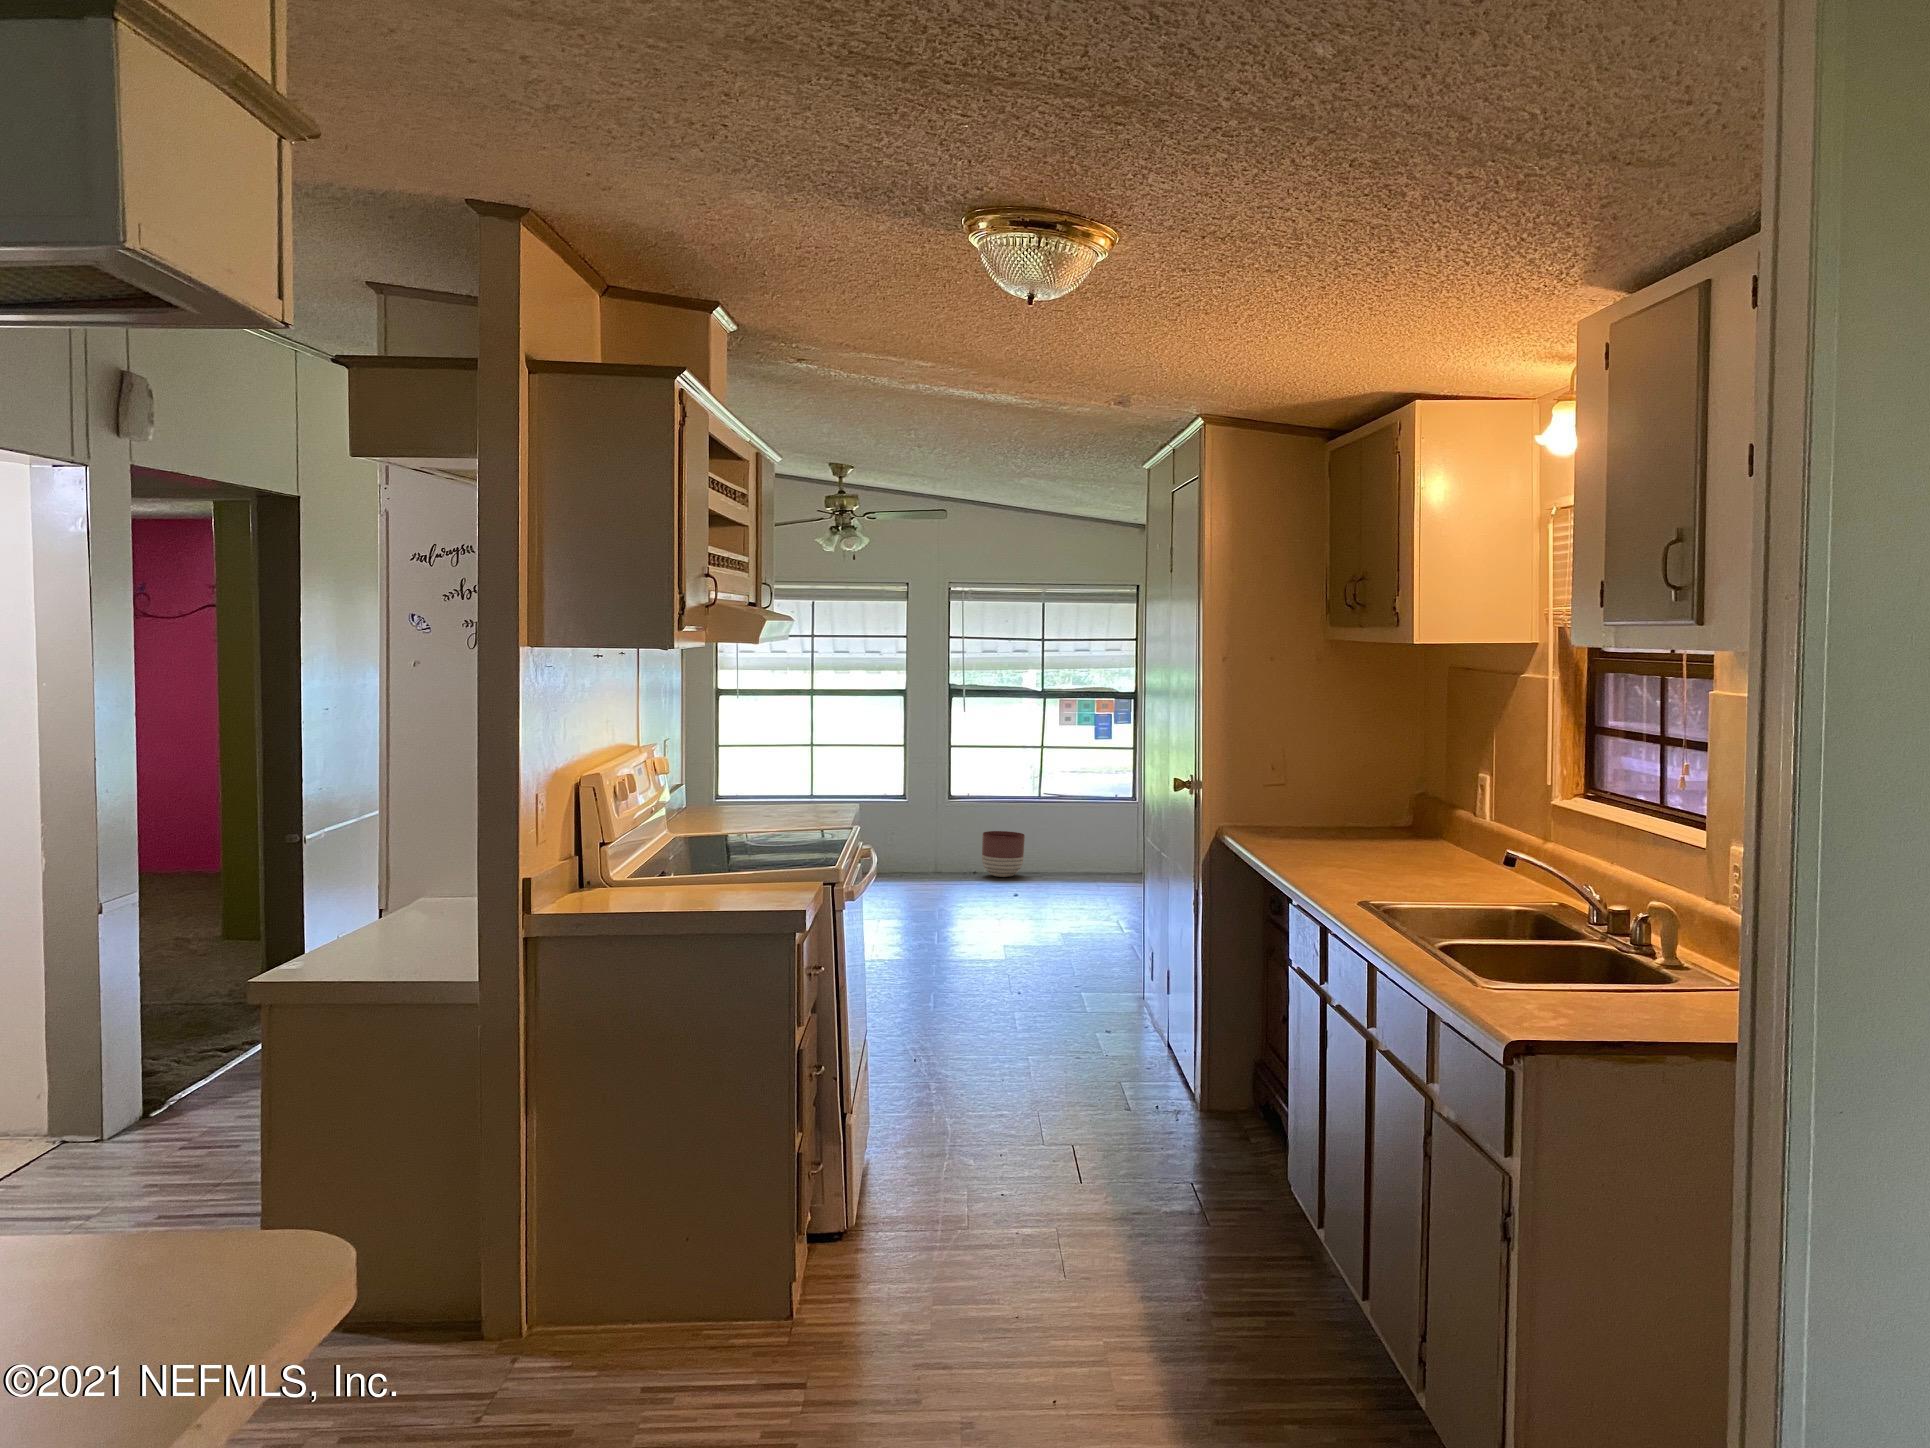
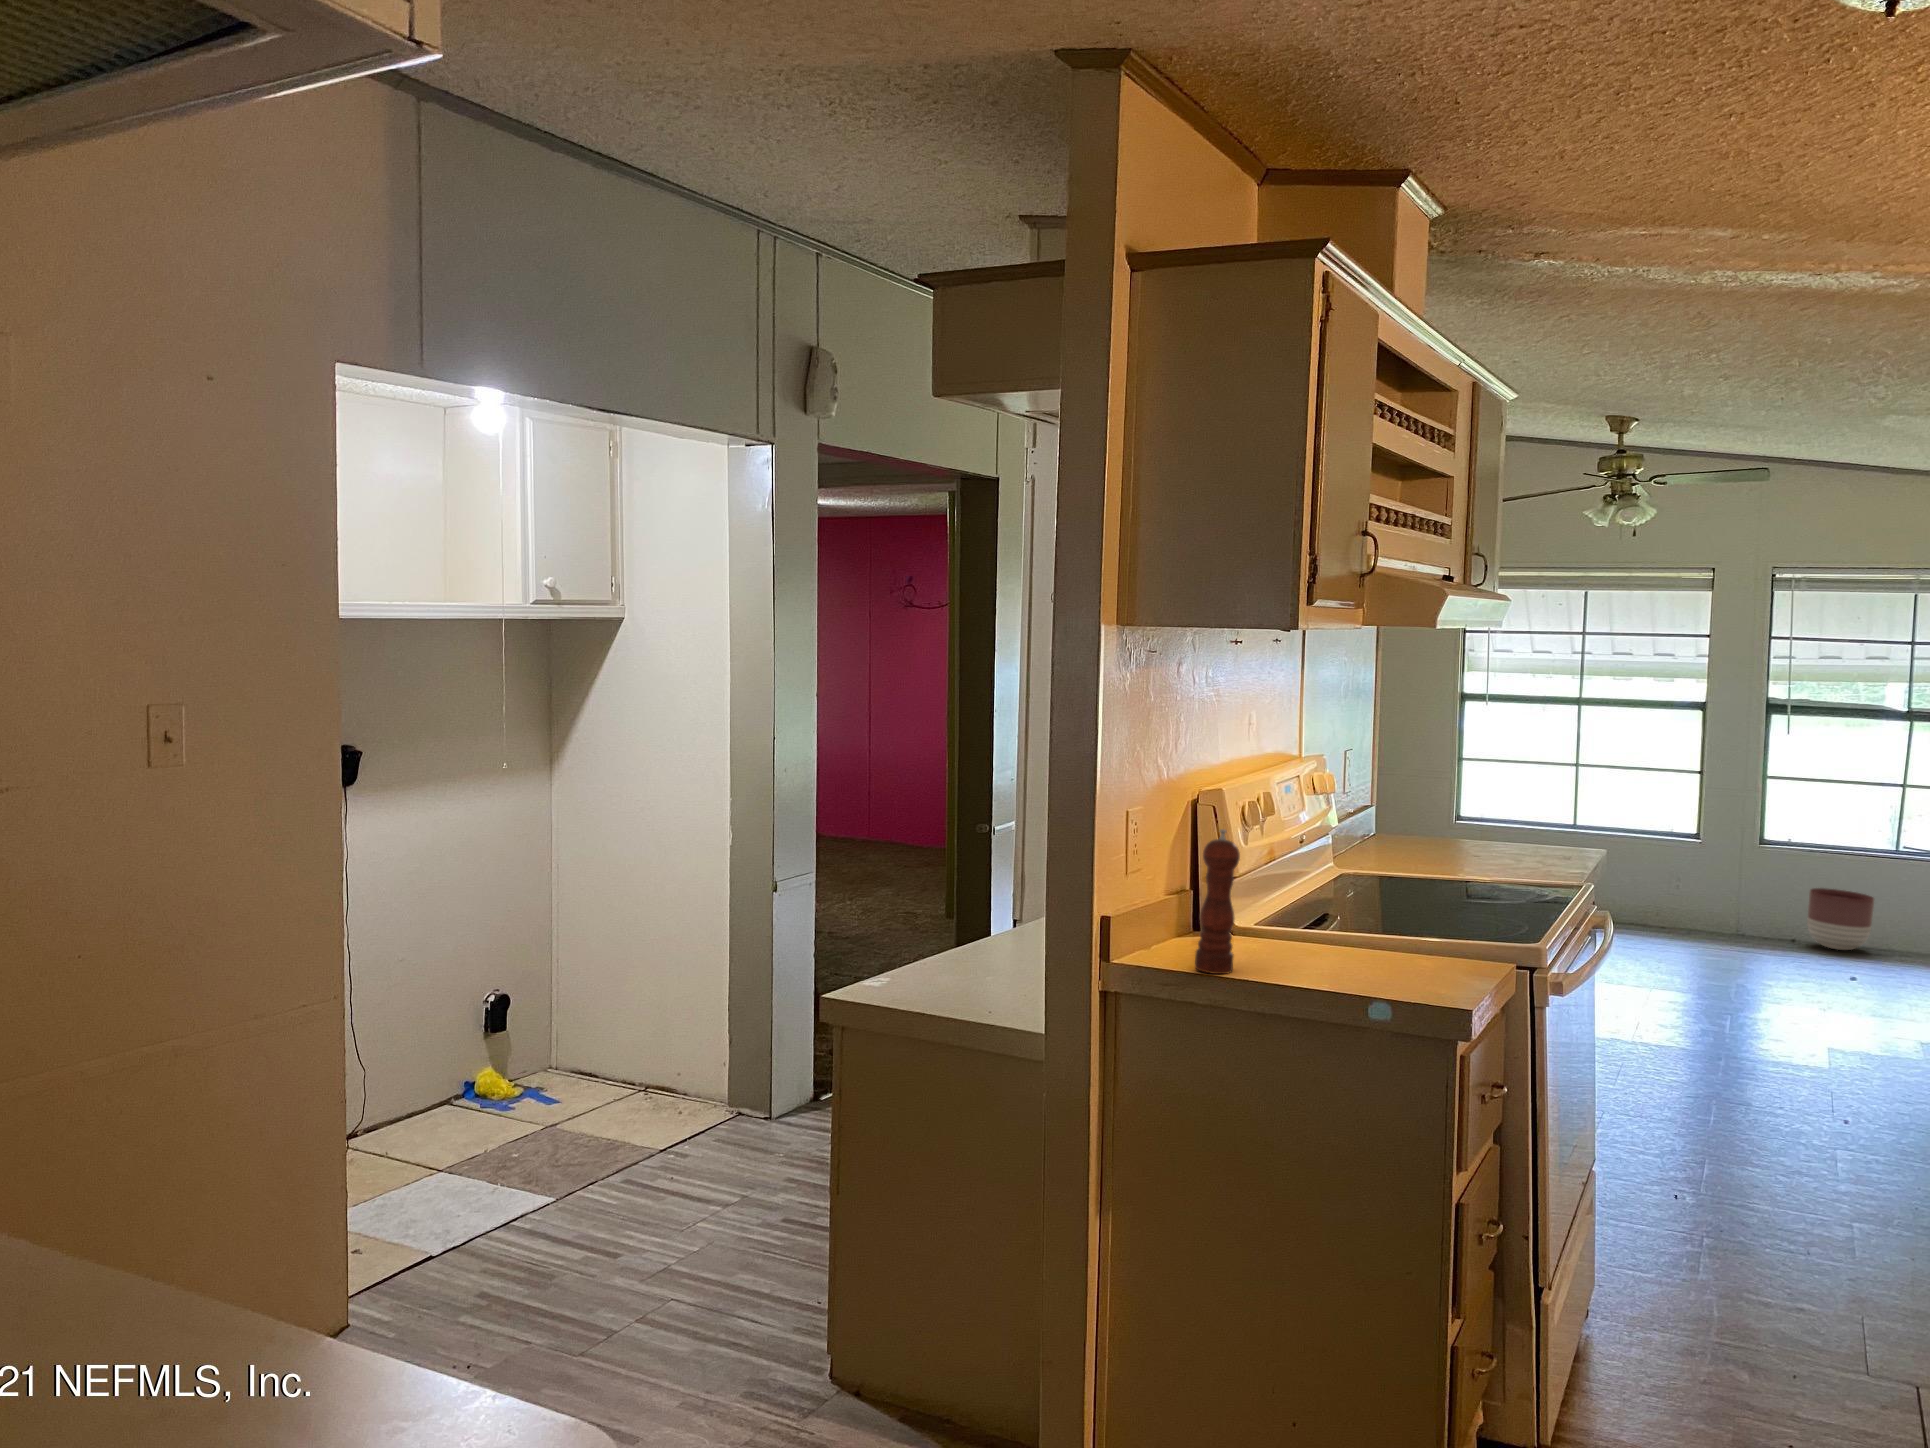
pepper mill: none [601,801,632,910] -> present [1195,829,1240,974]

